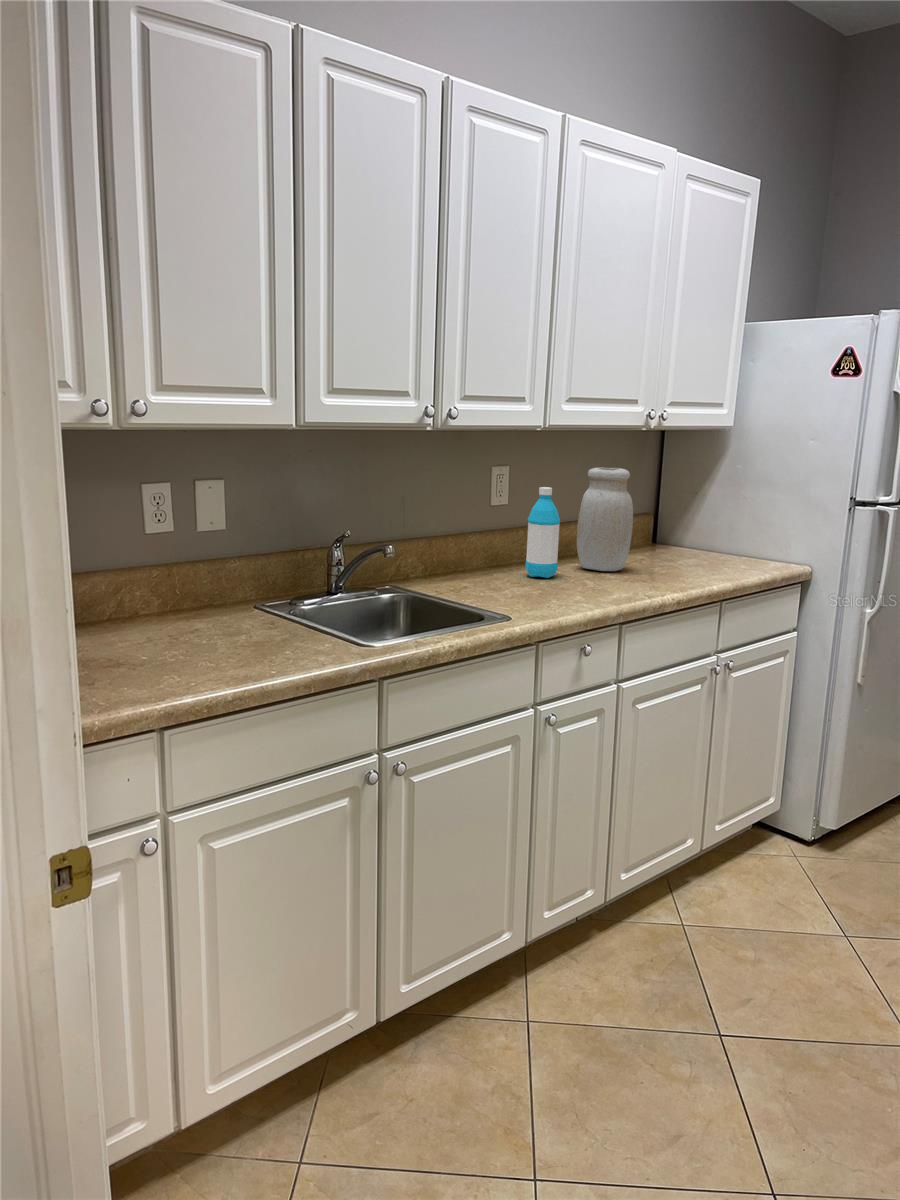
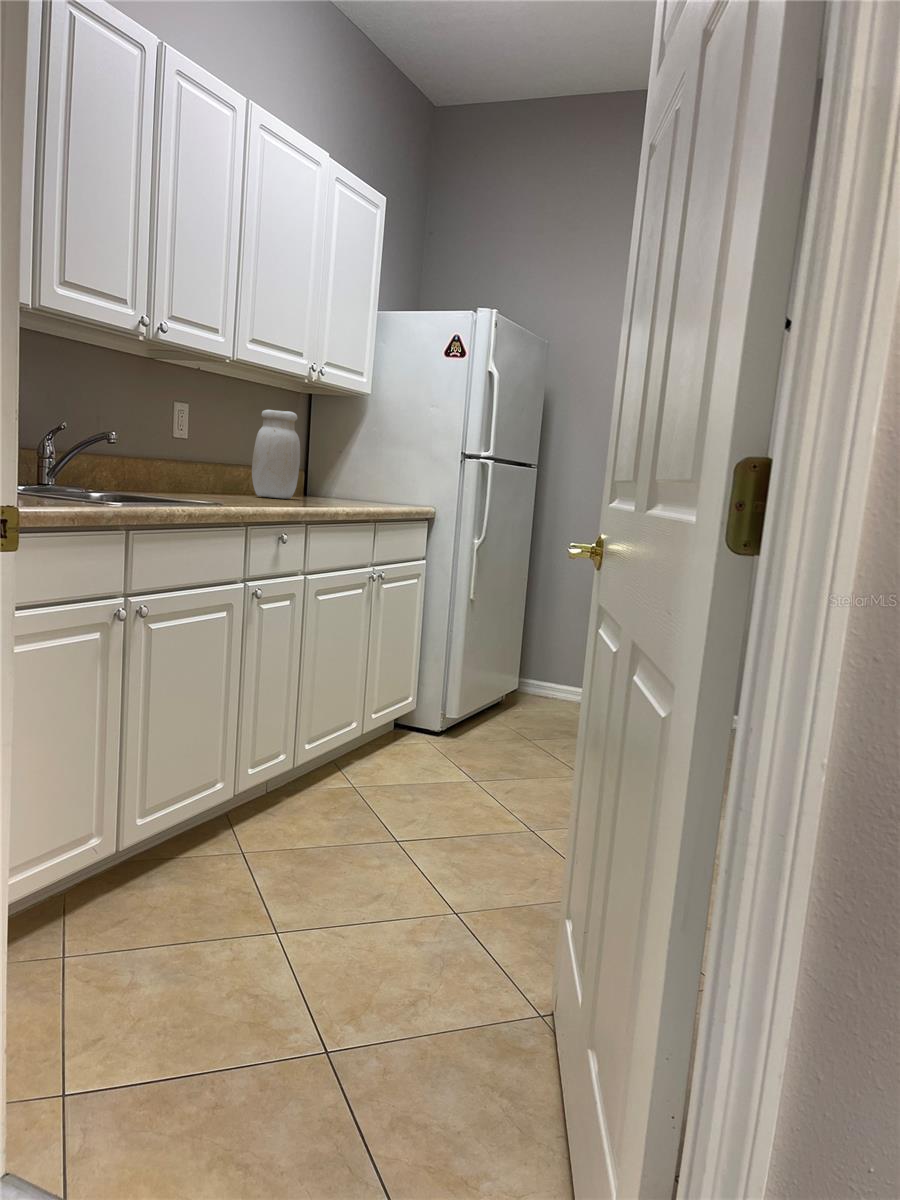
water bottle: present [525,487,560,578] -> none [211,418,243,497]

